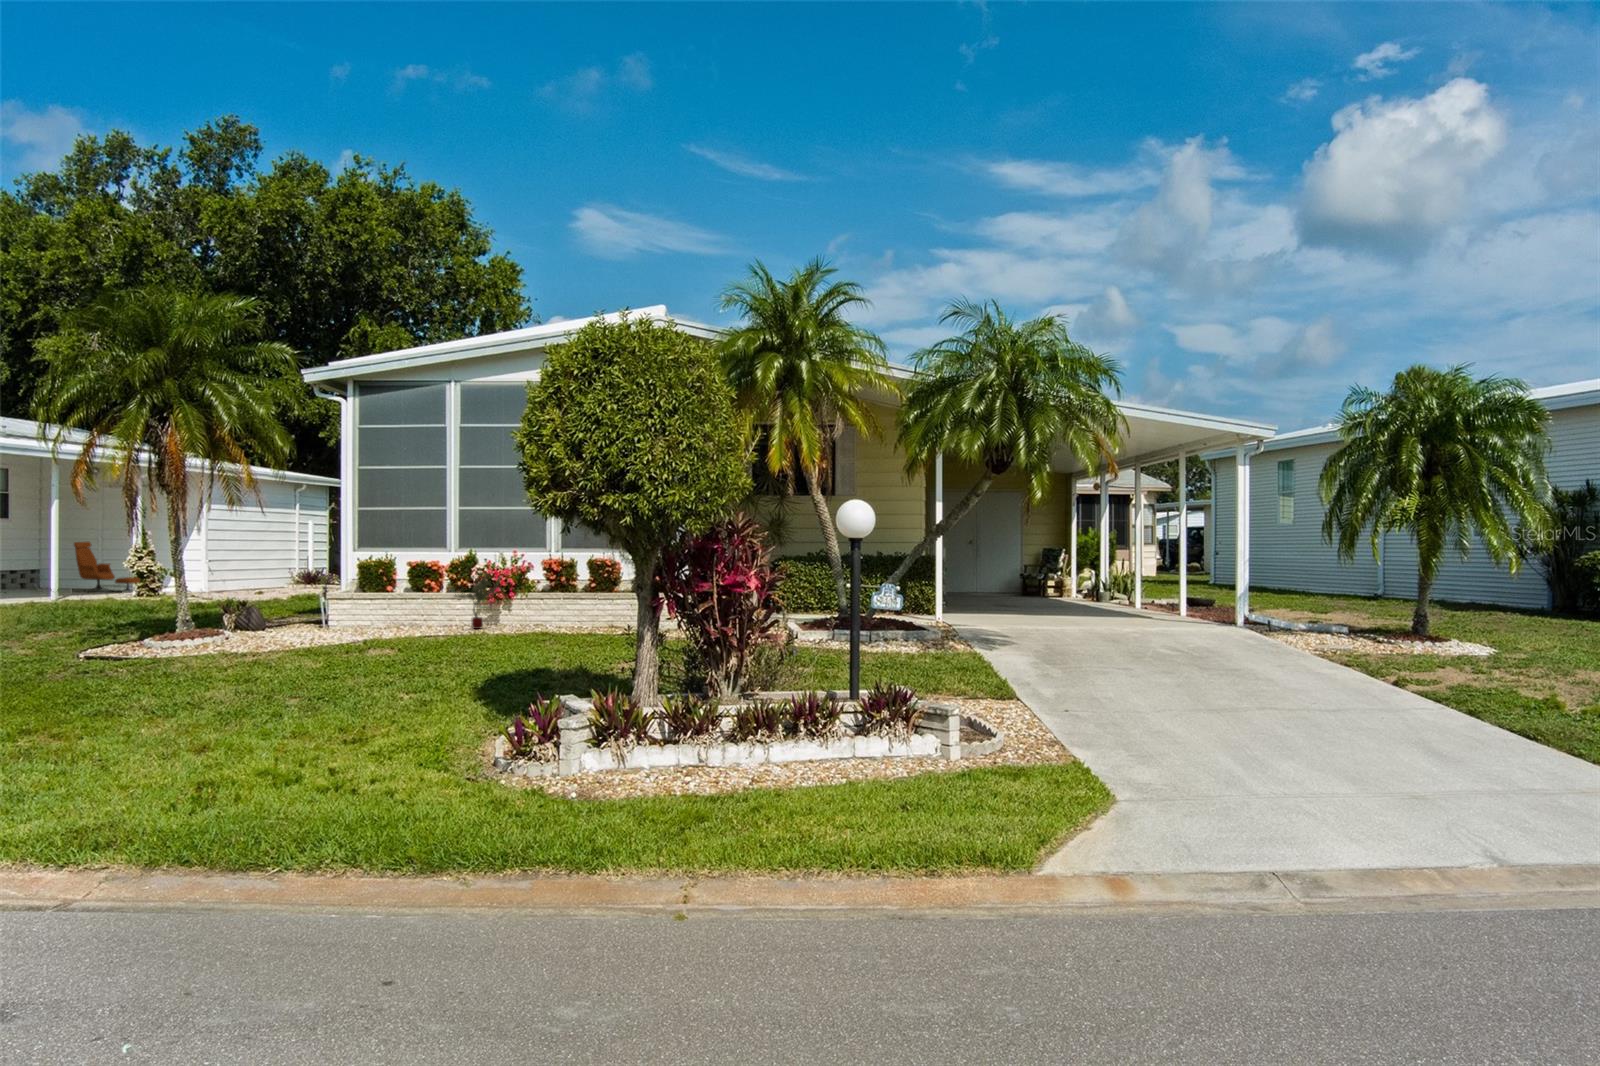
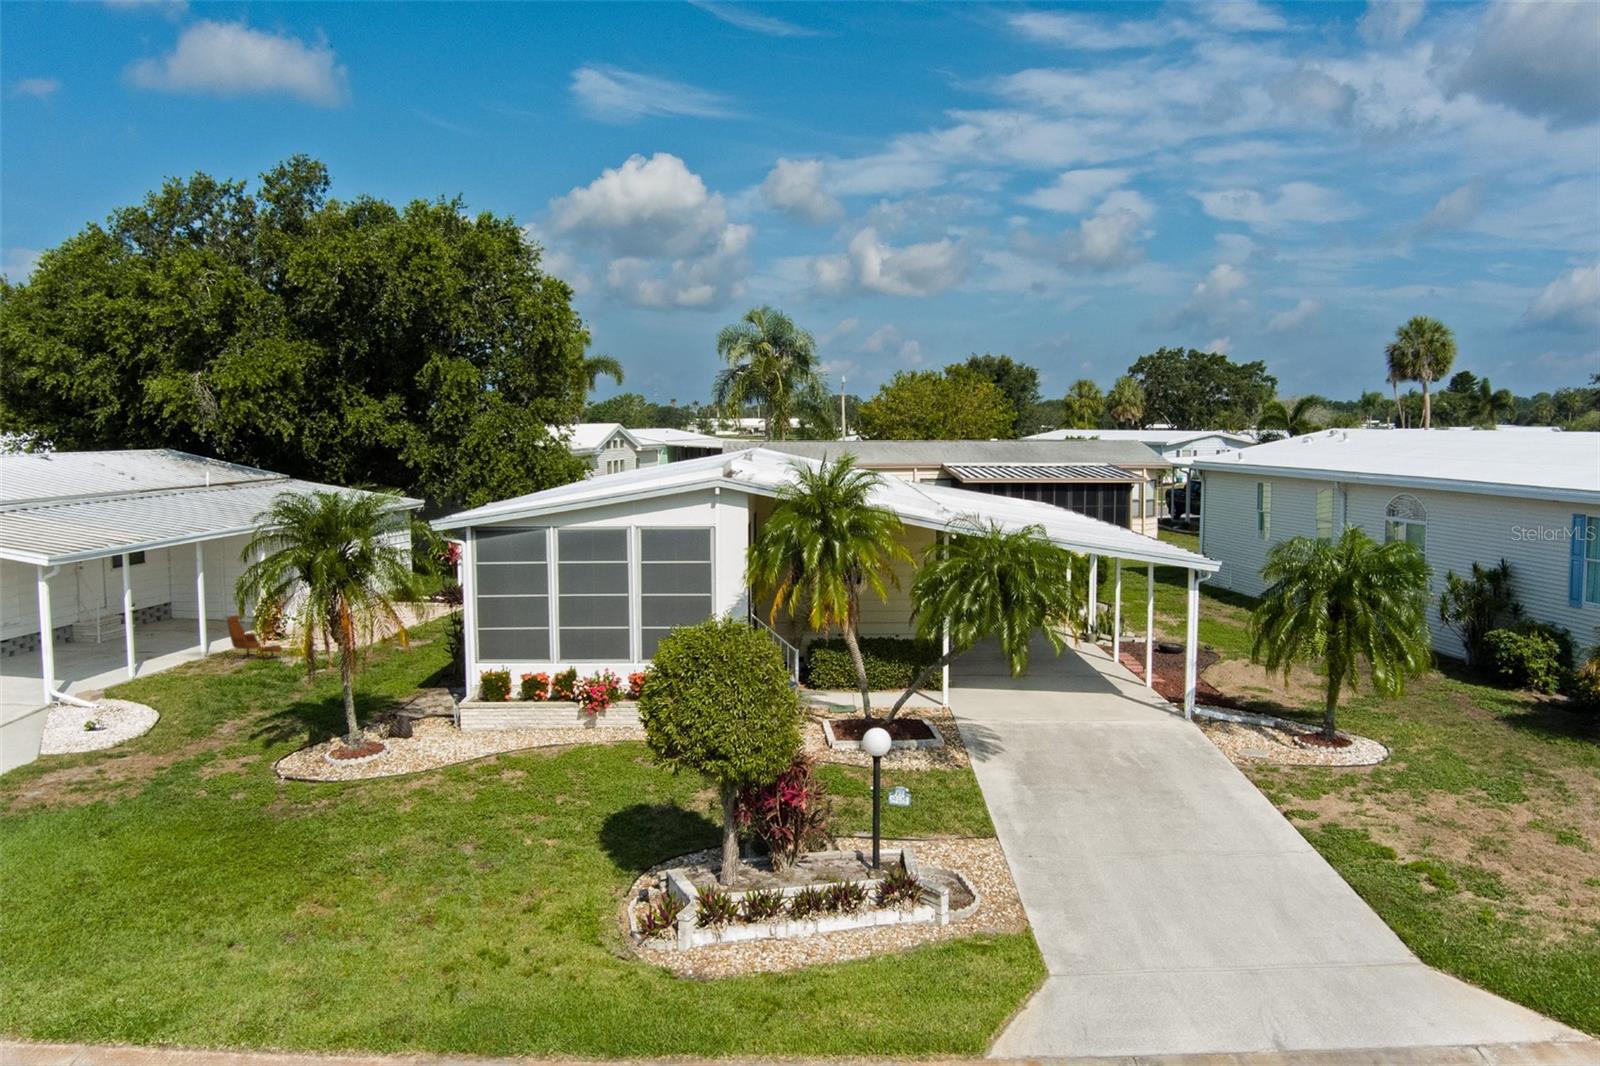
potted tree: present [455,569,502,629] -> none [559,685,599,734]

